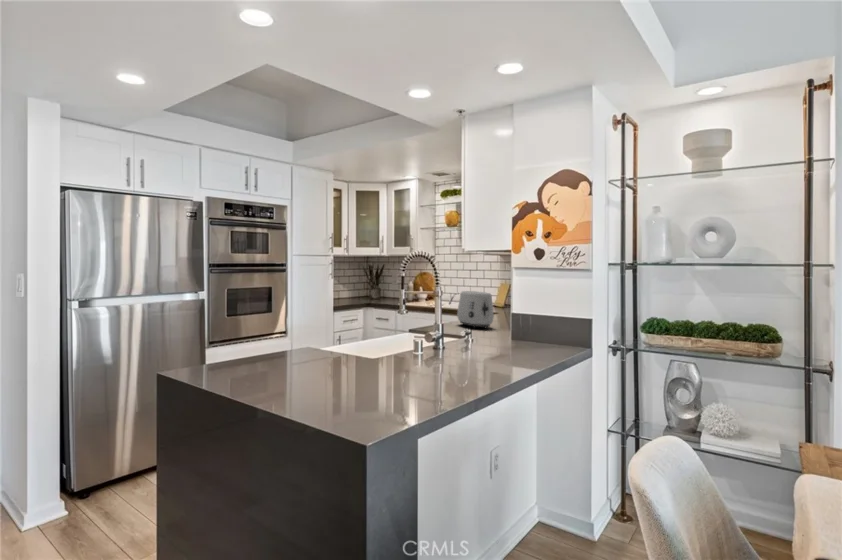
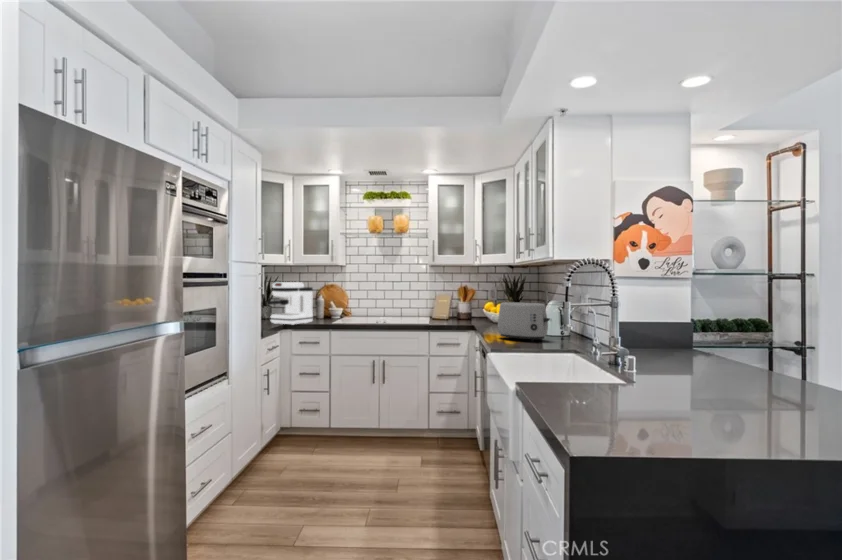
coffee maker: none [349,269,386,304] -> present [267,282,313,325]

